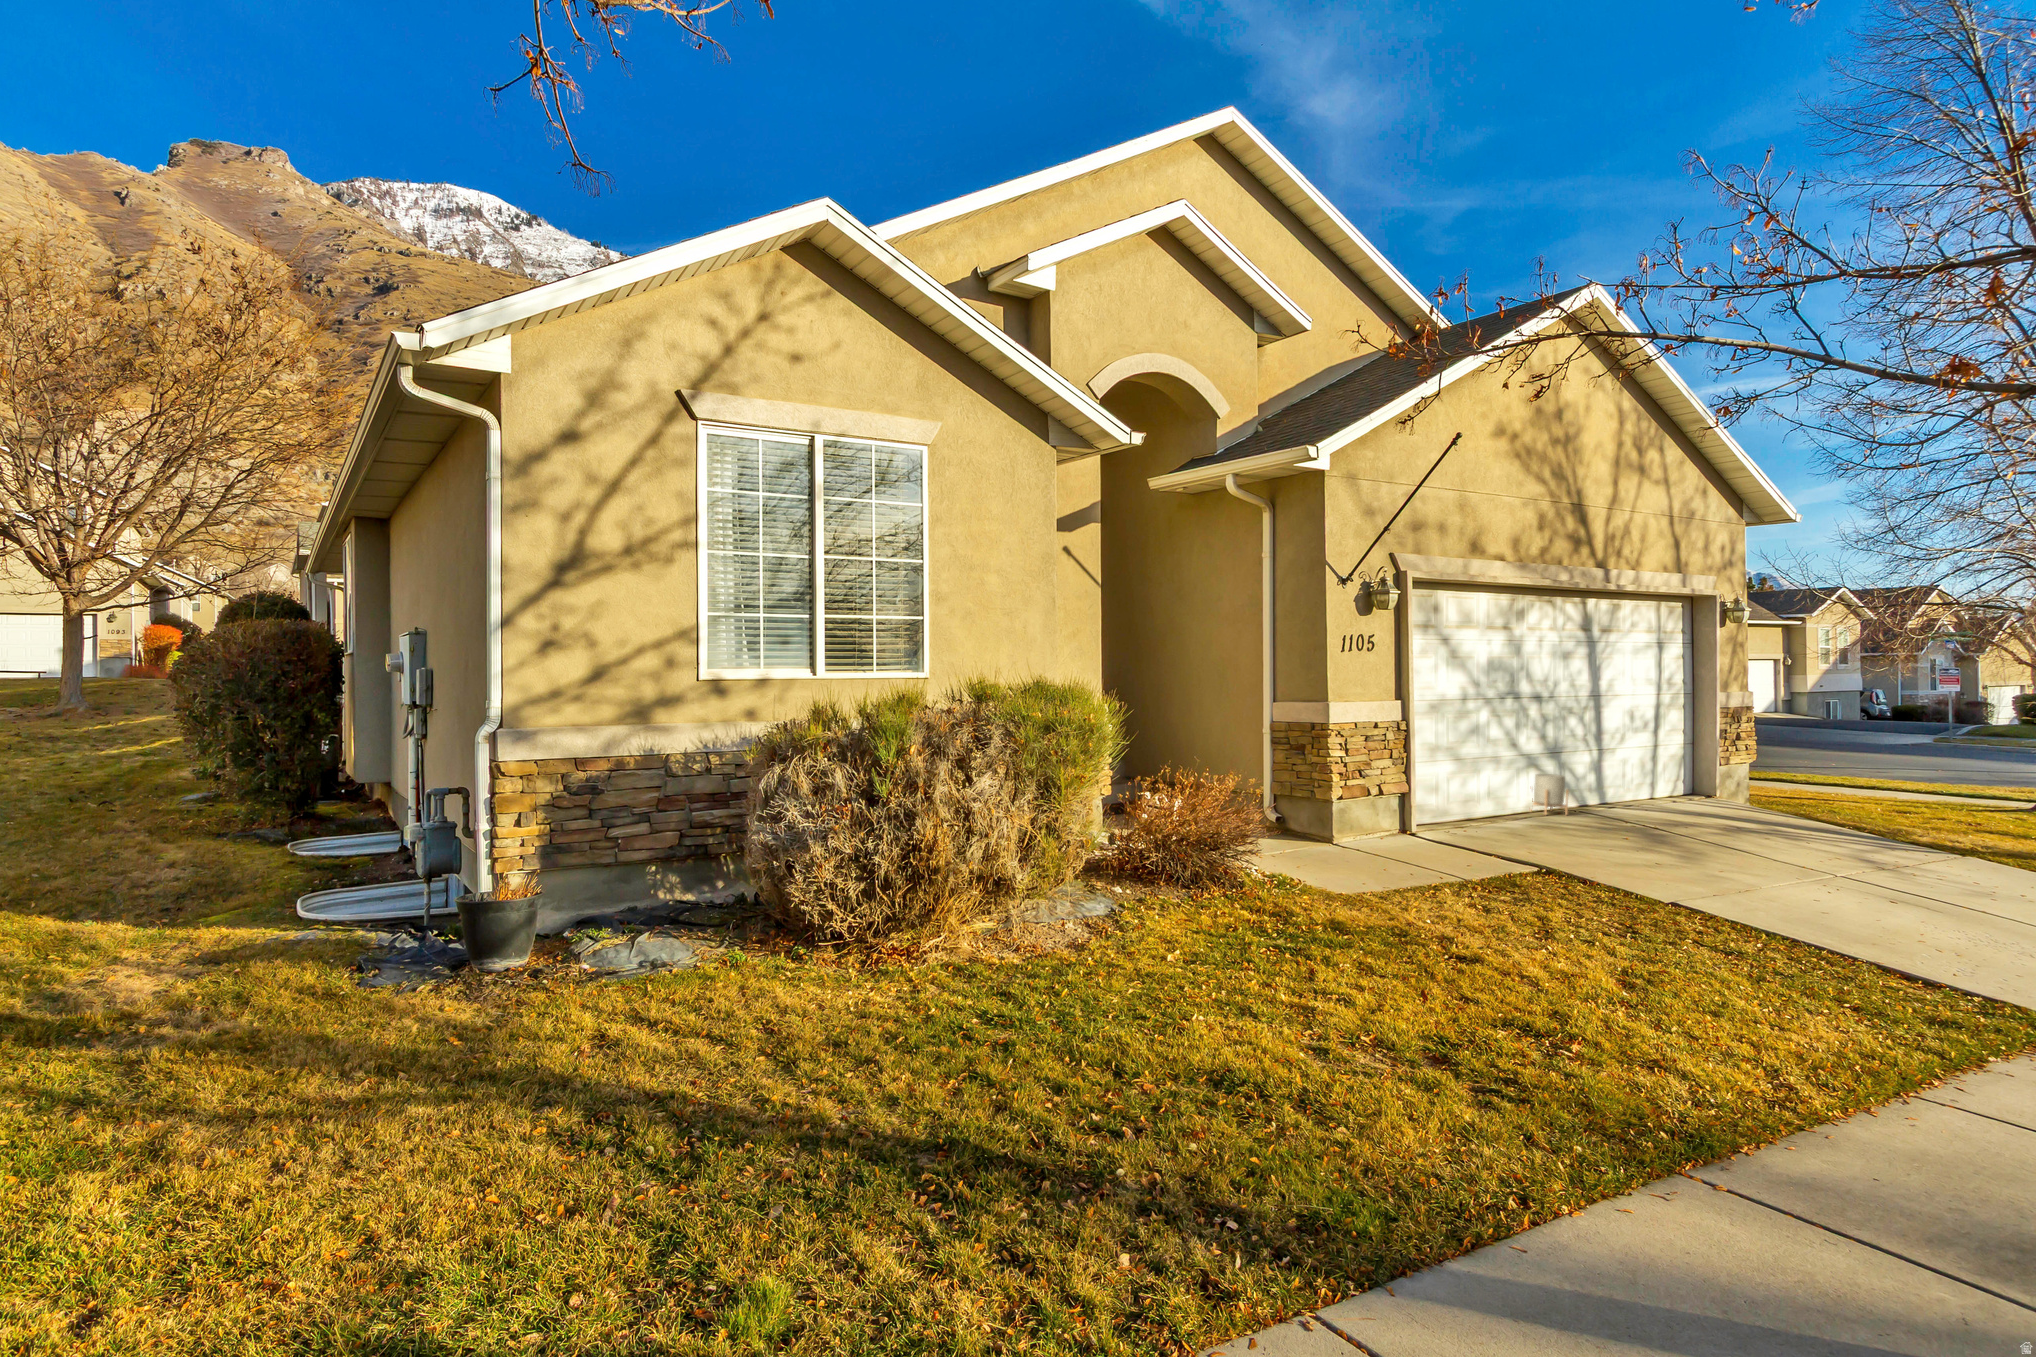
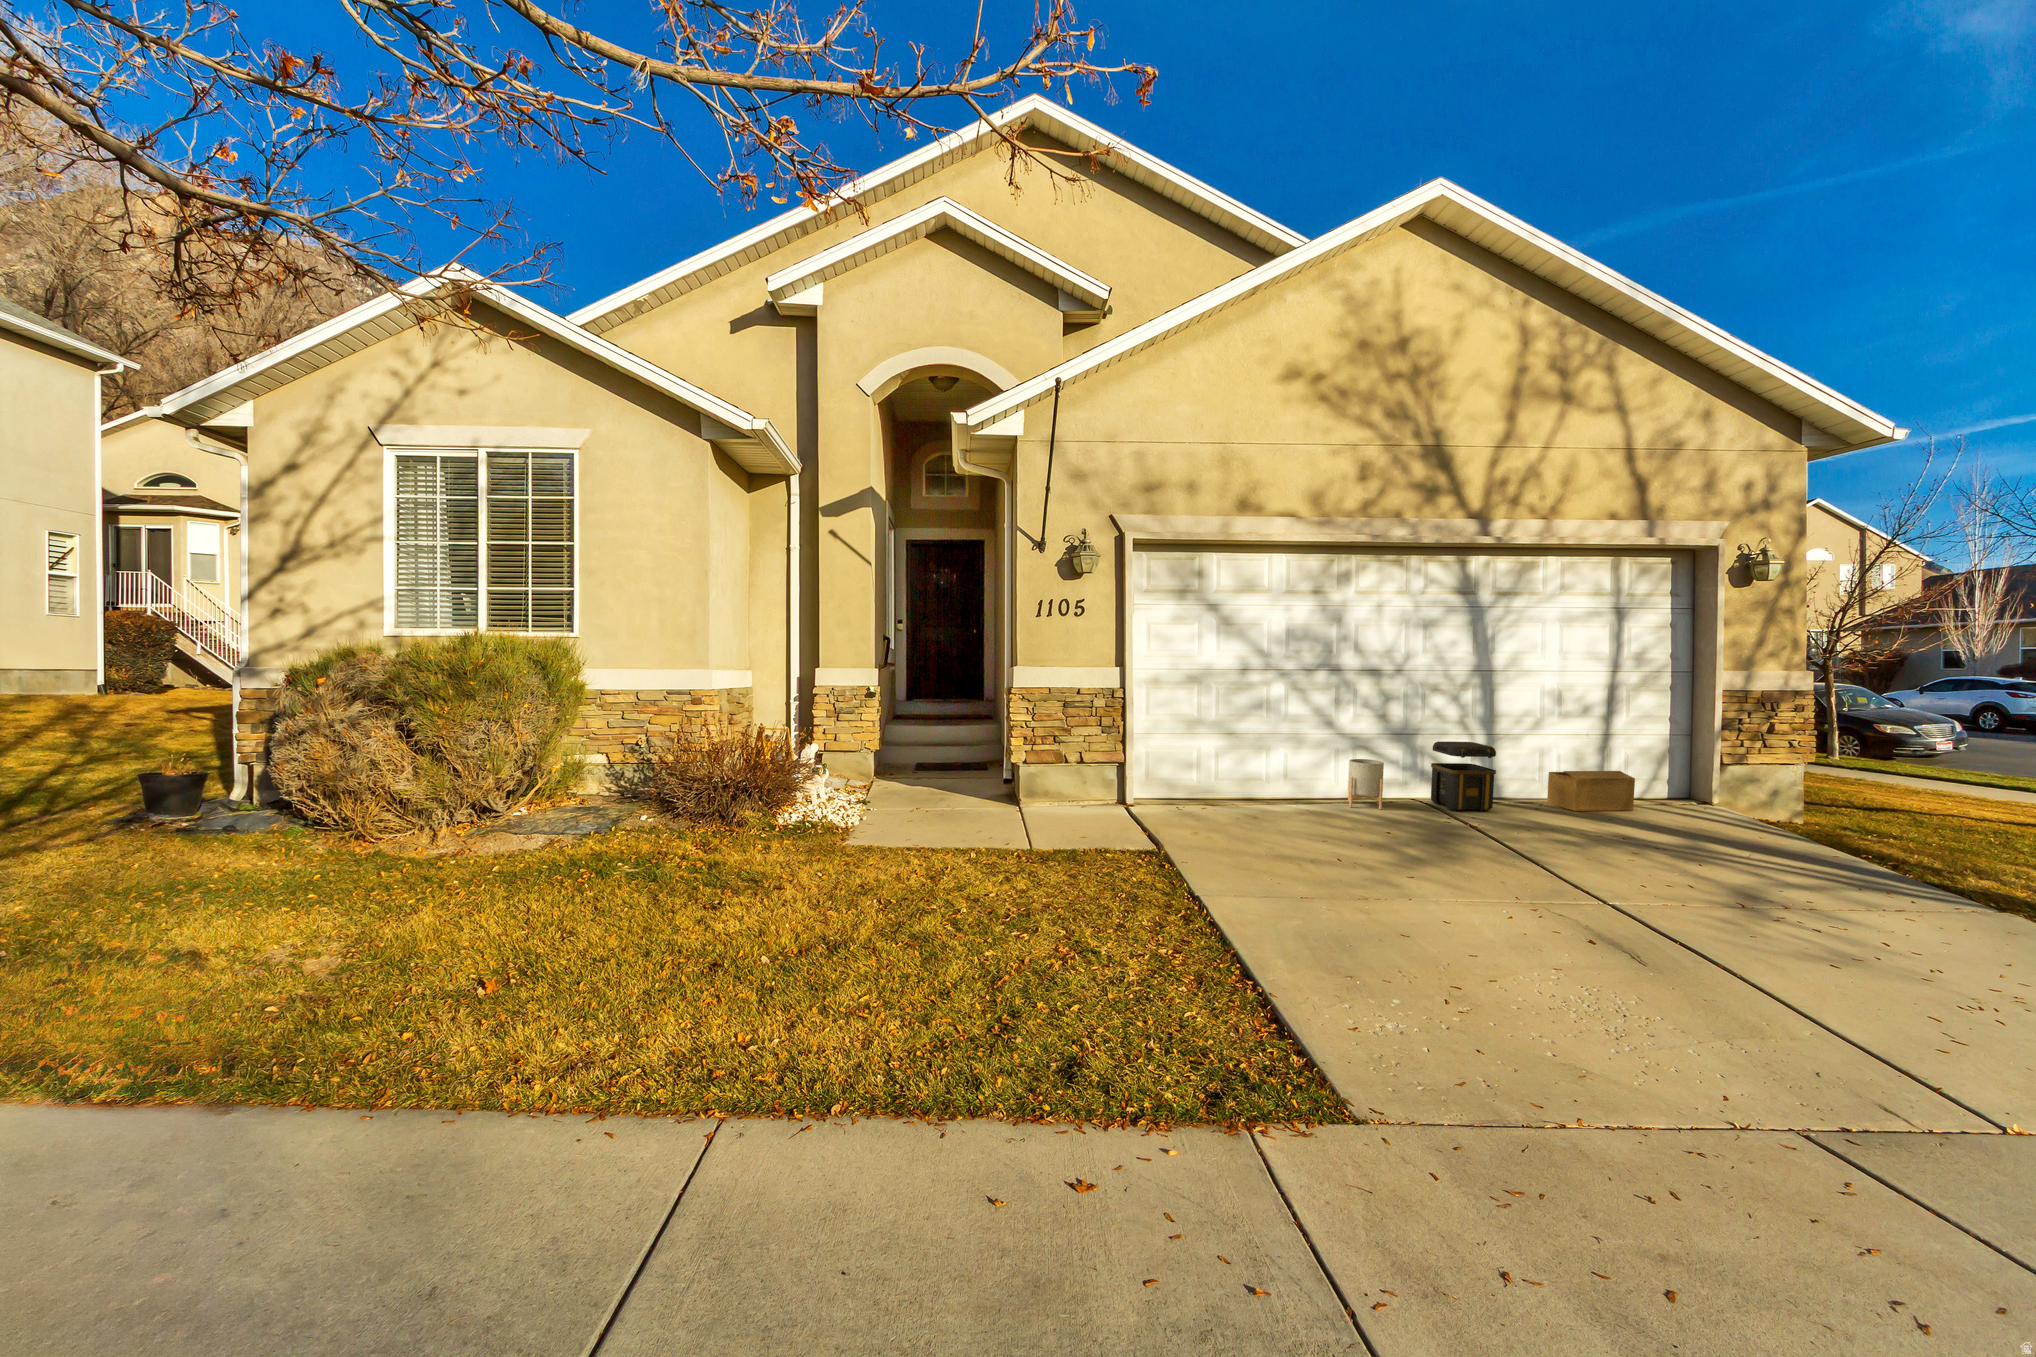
toolbox: none [1574,755,1628,812] -> present [1431,741,1496,811]
cardboard box: none [1629,773,1685,806] -> present [1547,771,1635,811]

